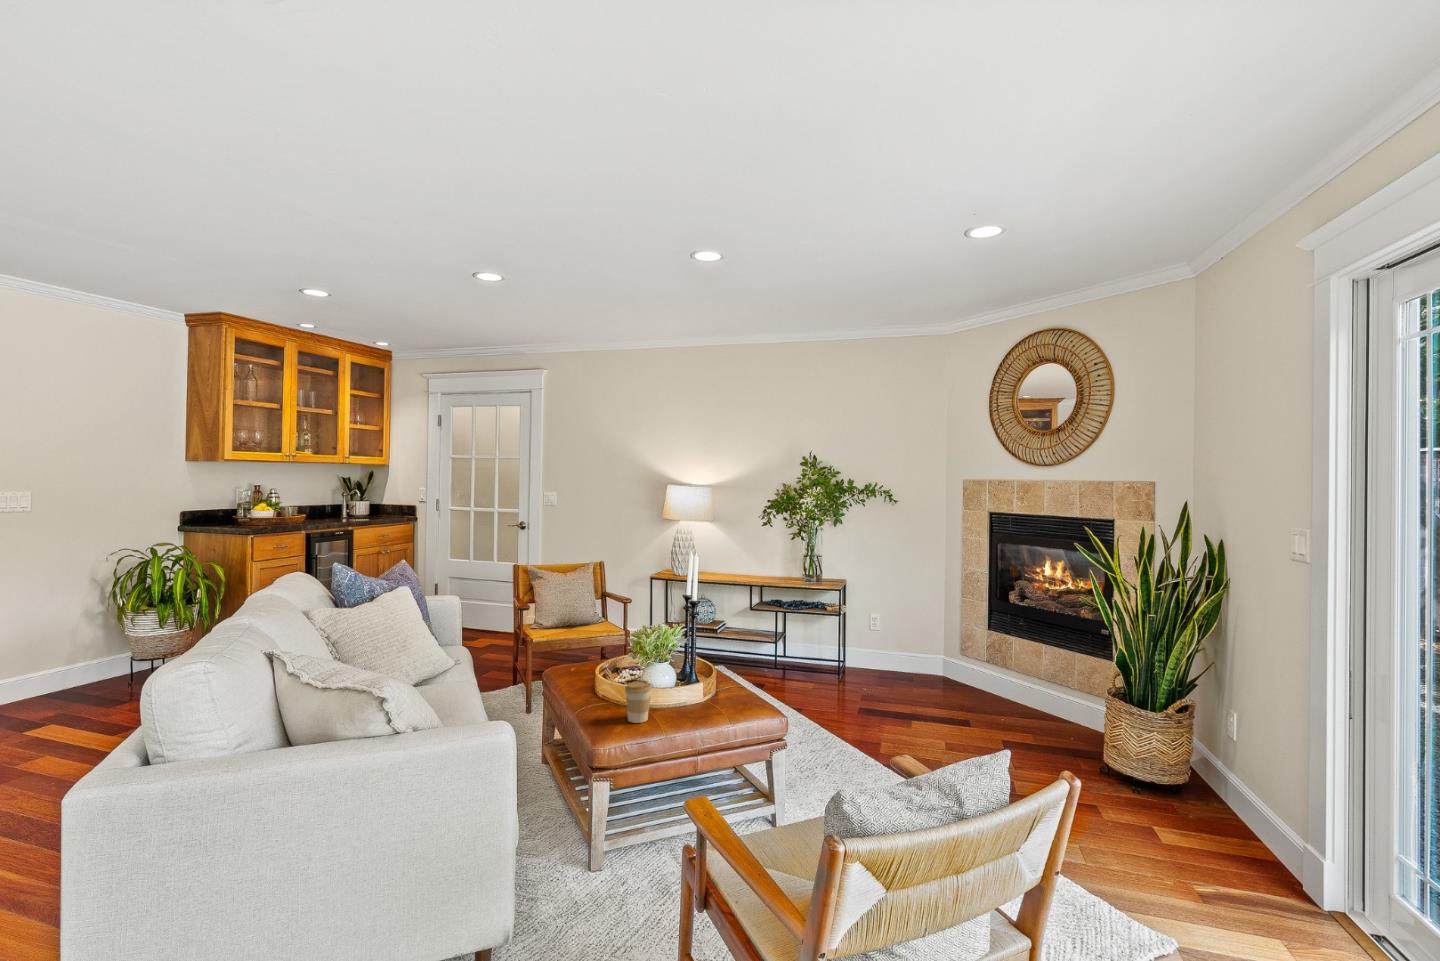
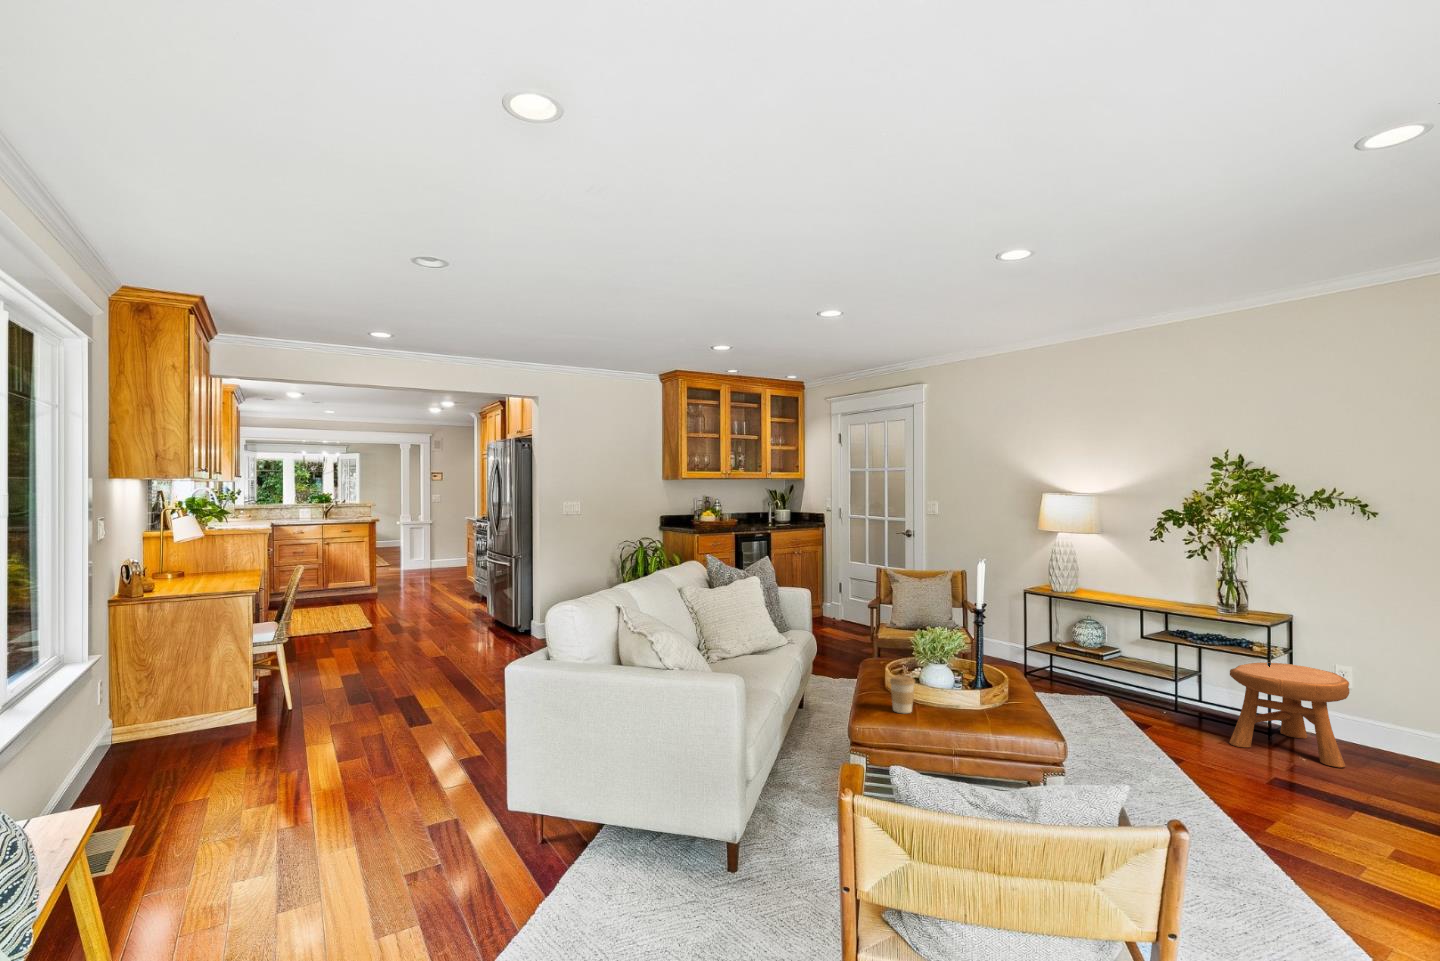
stool: none [817,617,889,691] -> present [1229,662,1349,768]

